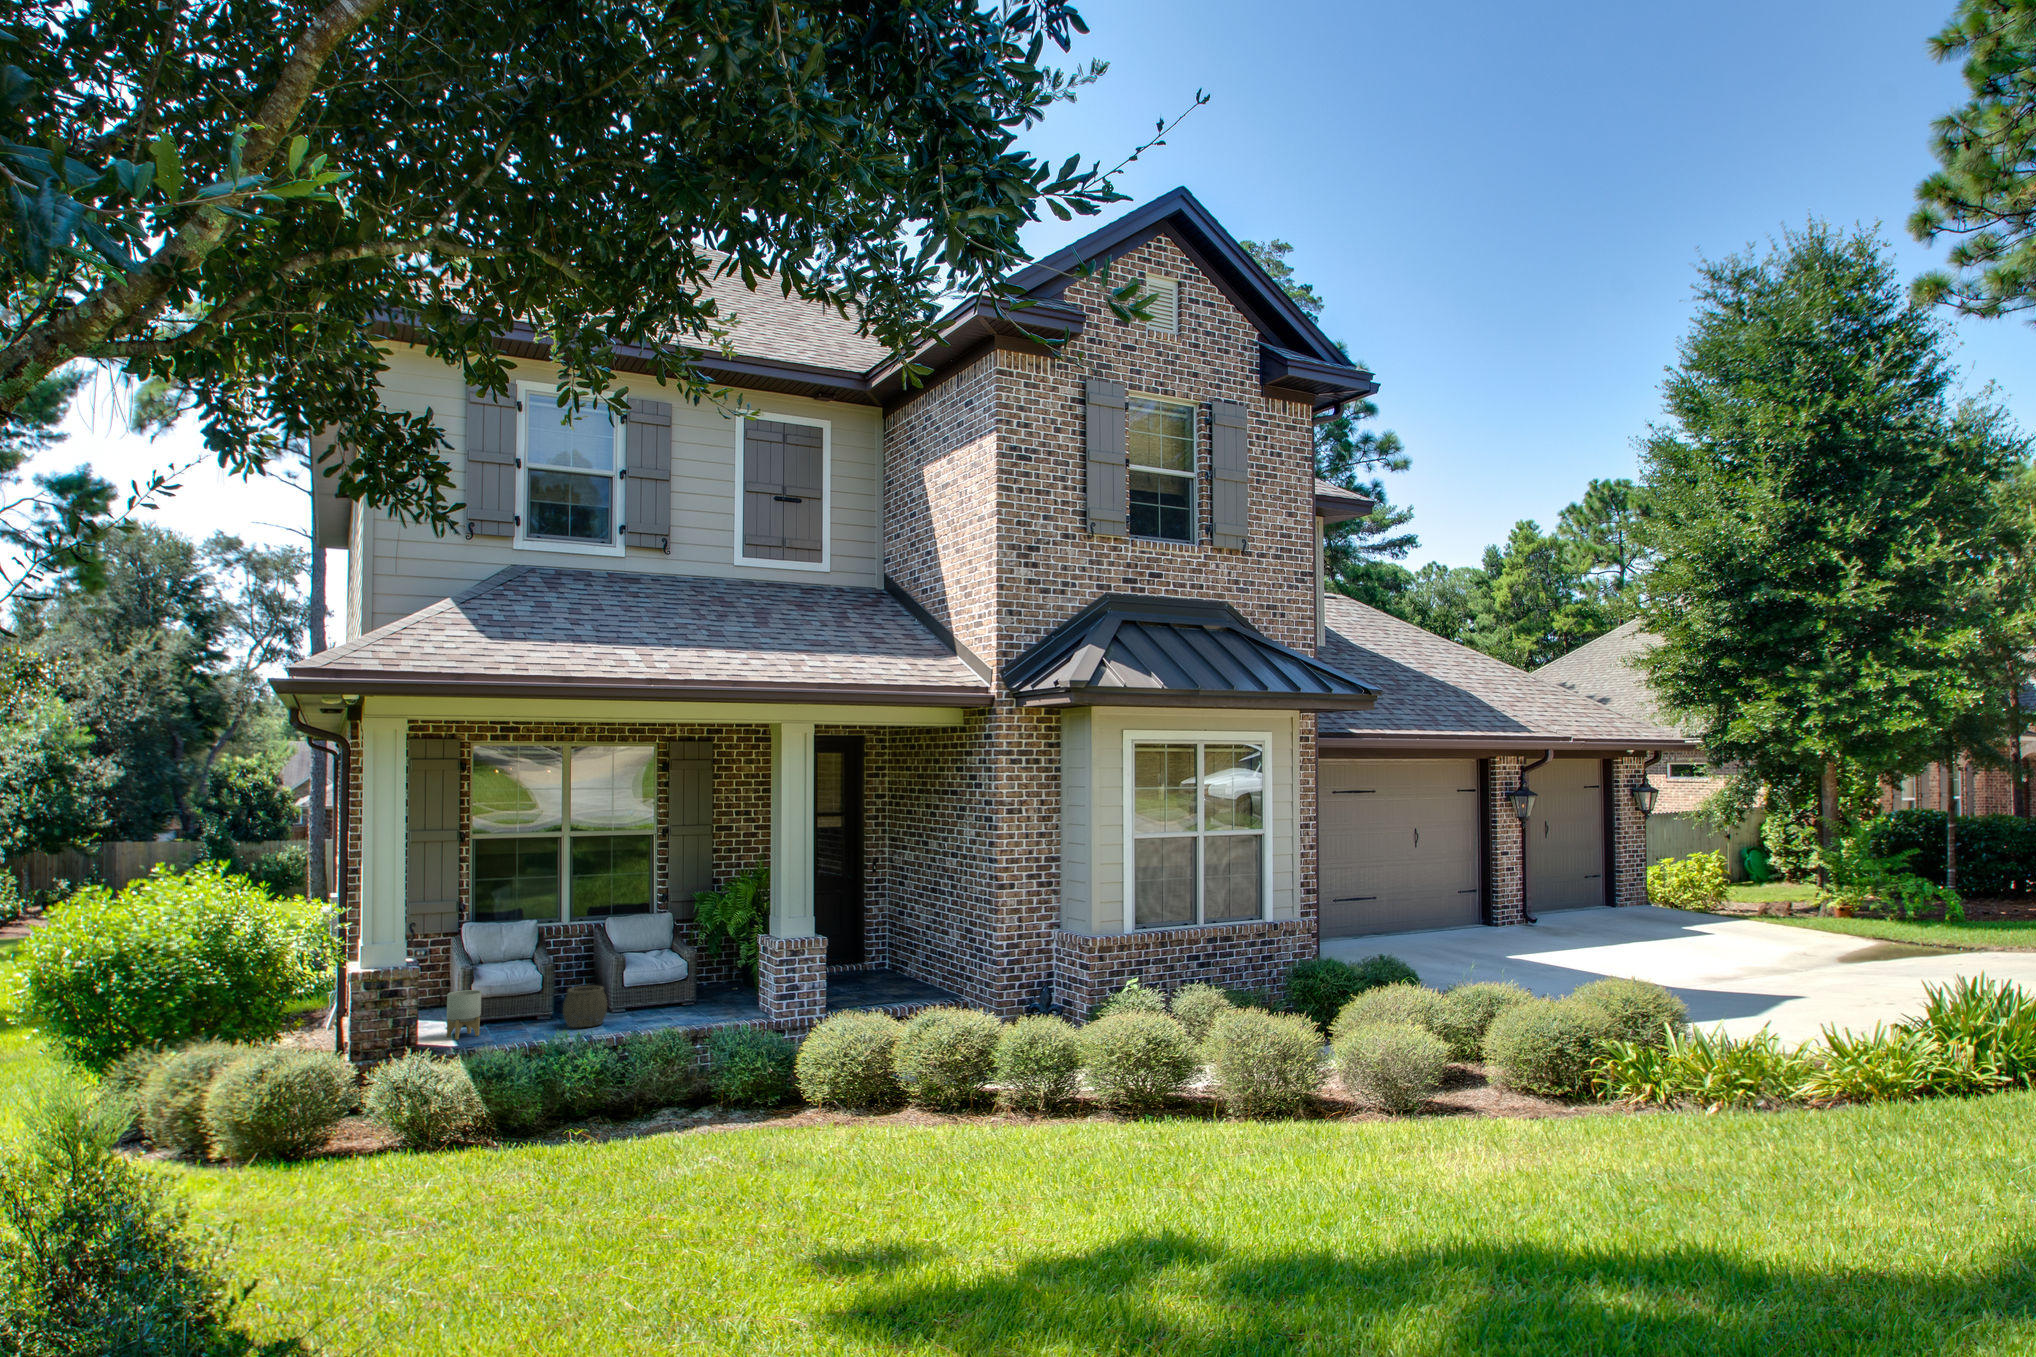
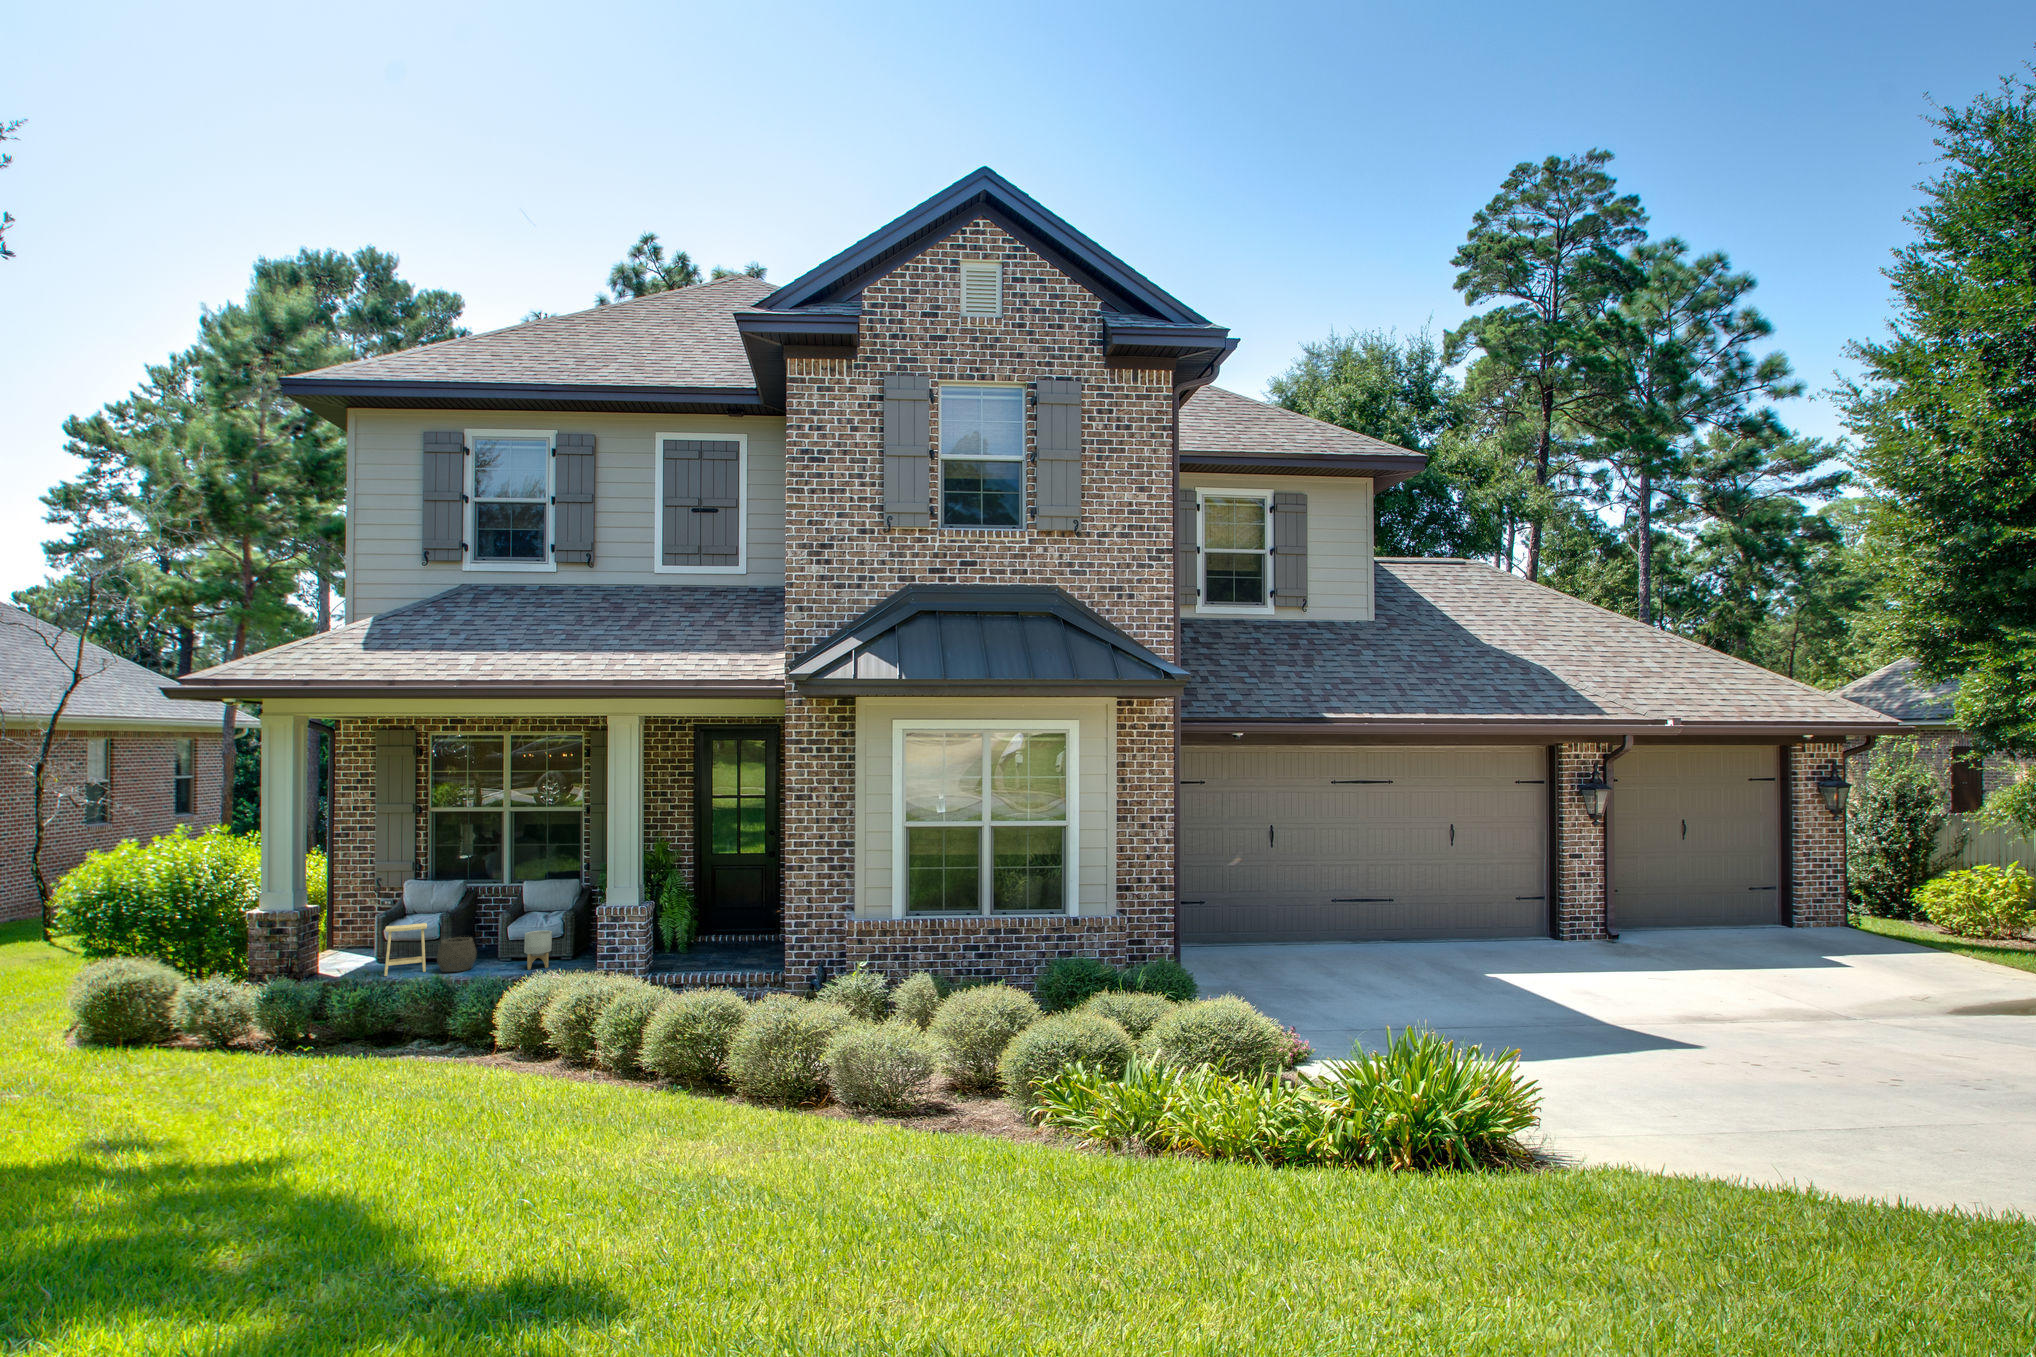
footstool: none [493,971,549,1037] -> present [384,923,427,976]
planter: present [447,990,482,1040] -> present [524,931,552,970]

